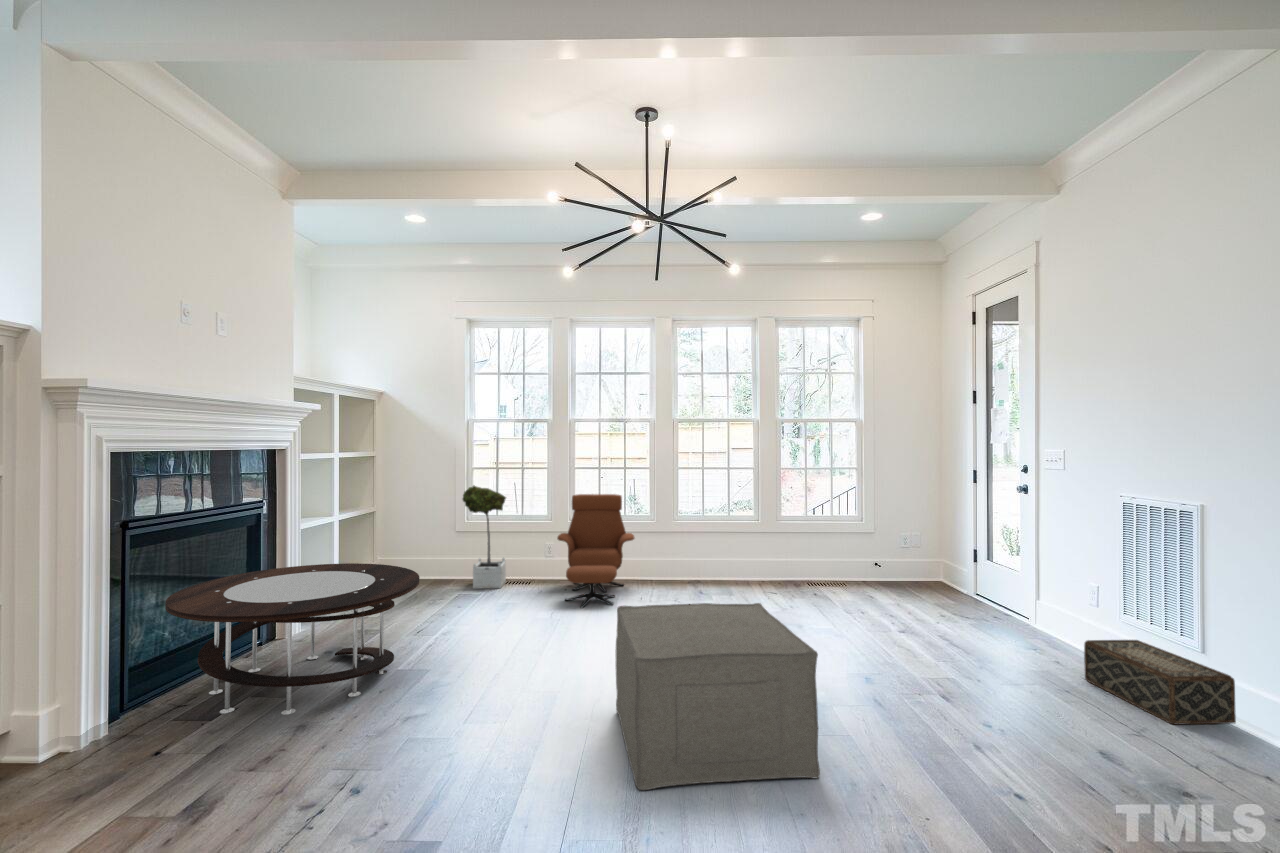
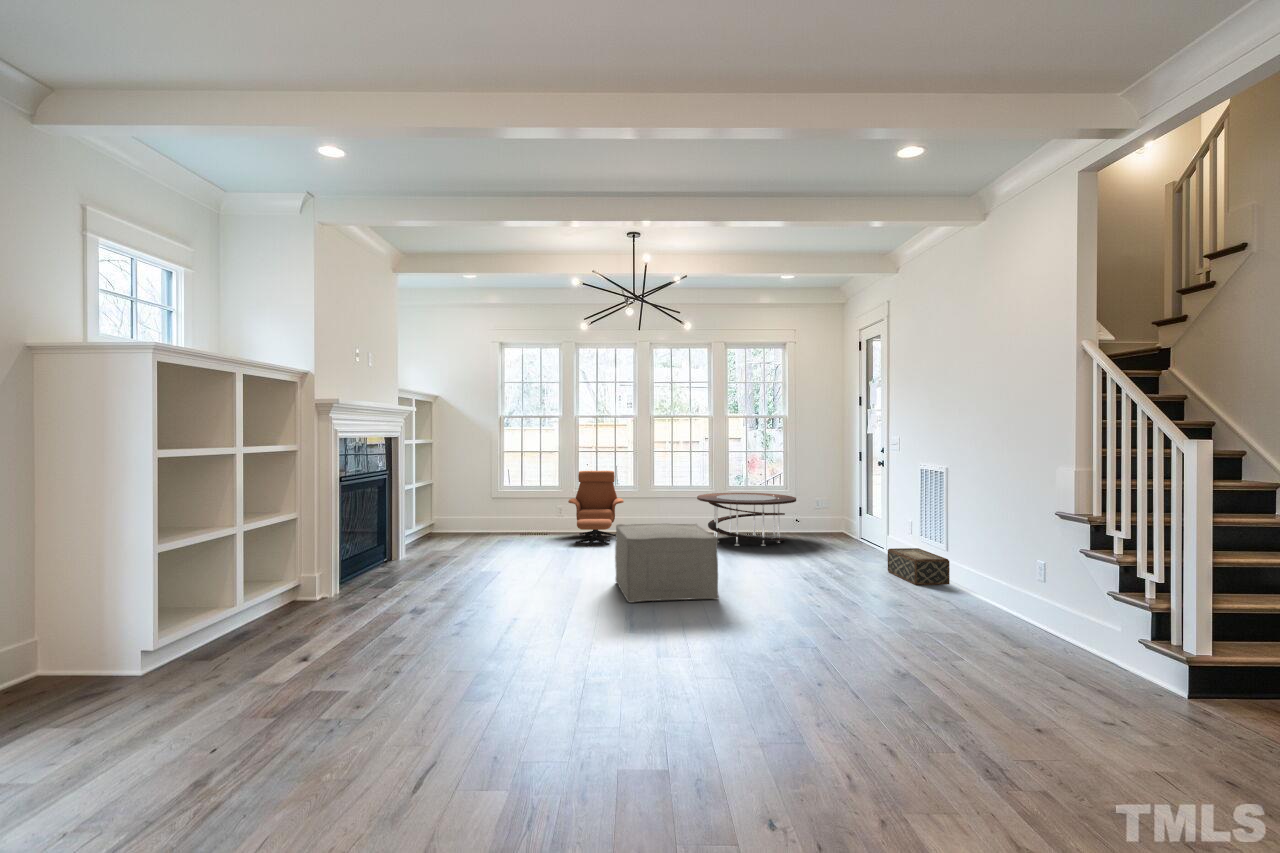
potted tree: present [463,485,506,588] -> none [500,464,532,537]
coffee table: present [165,563,420,715] -> present [697,493,796,546]

